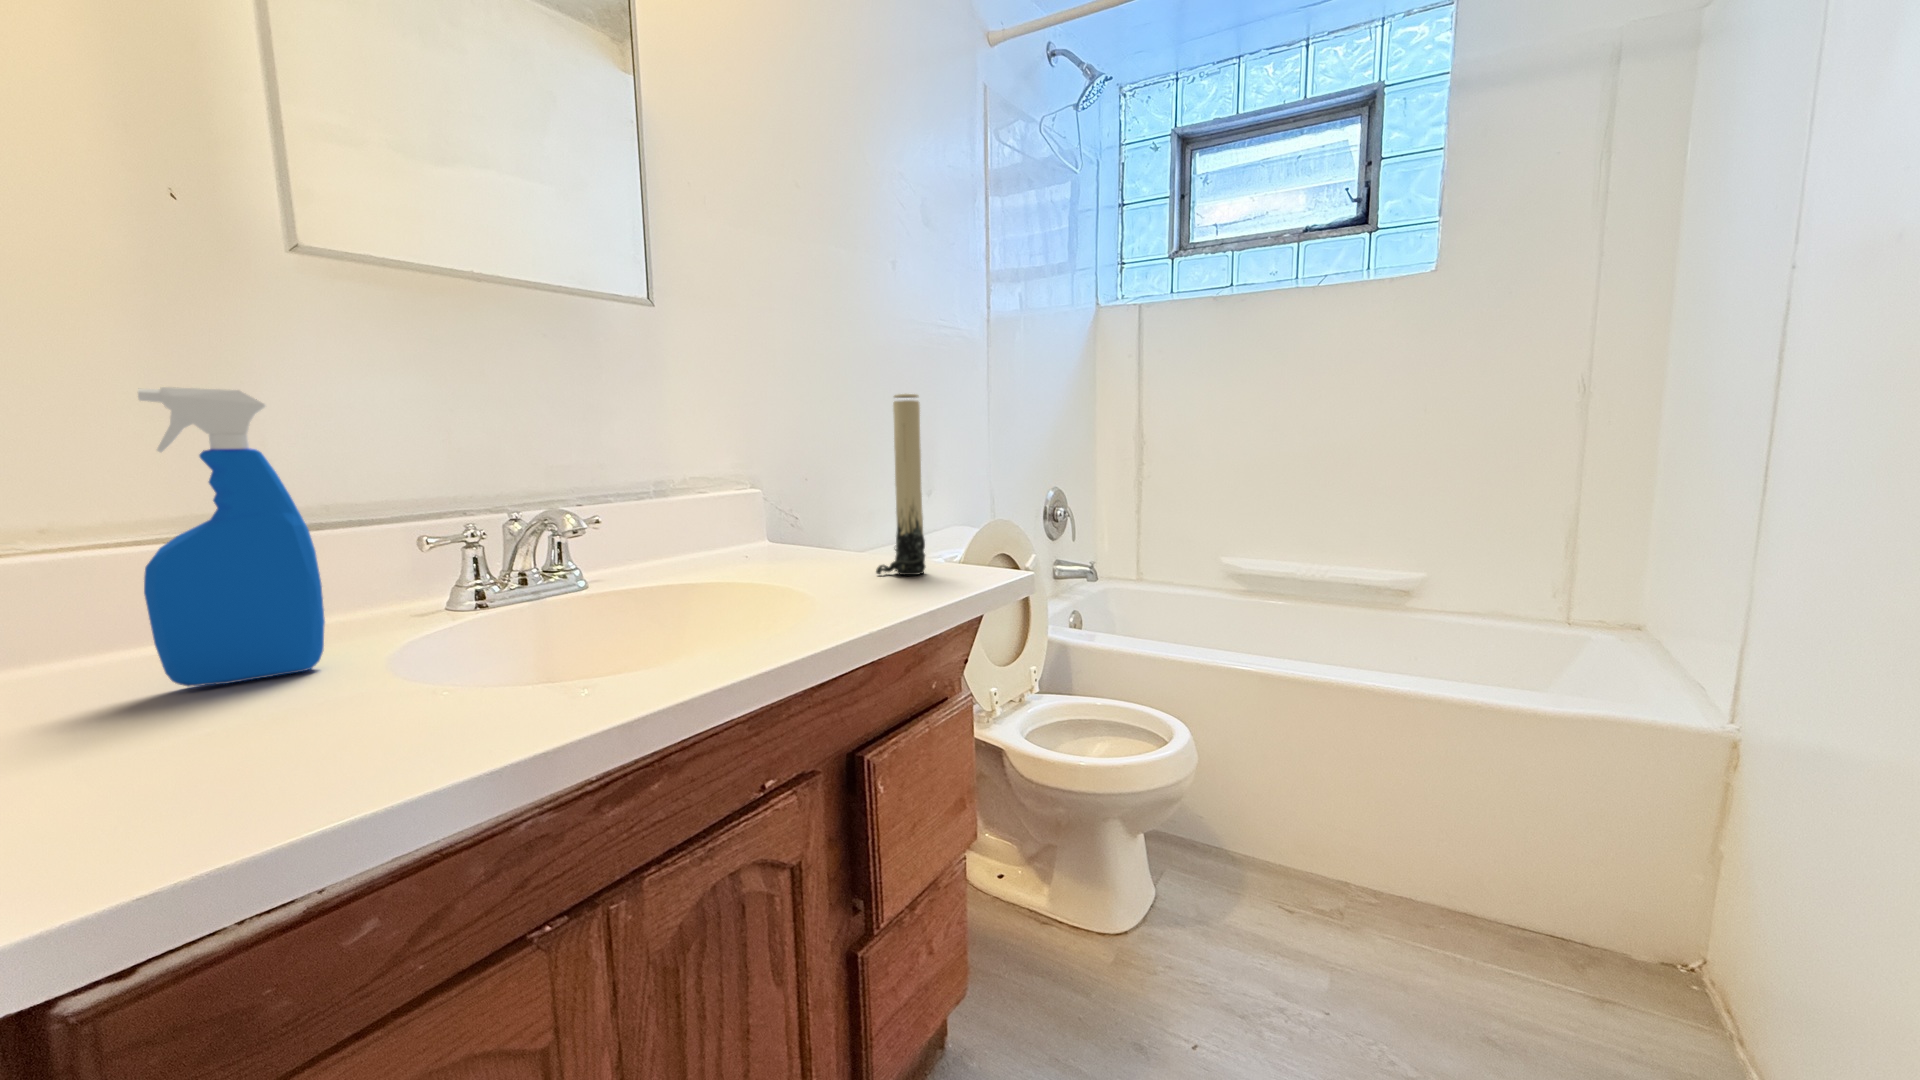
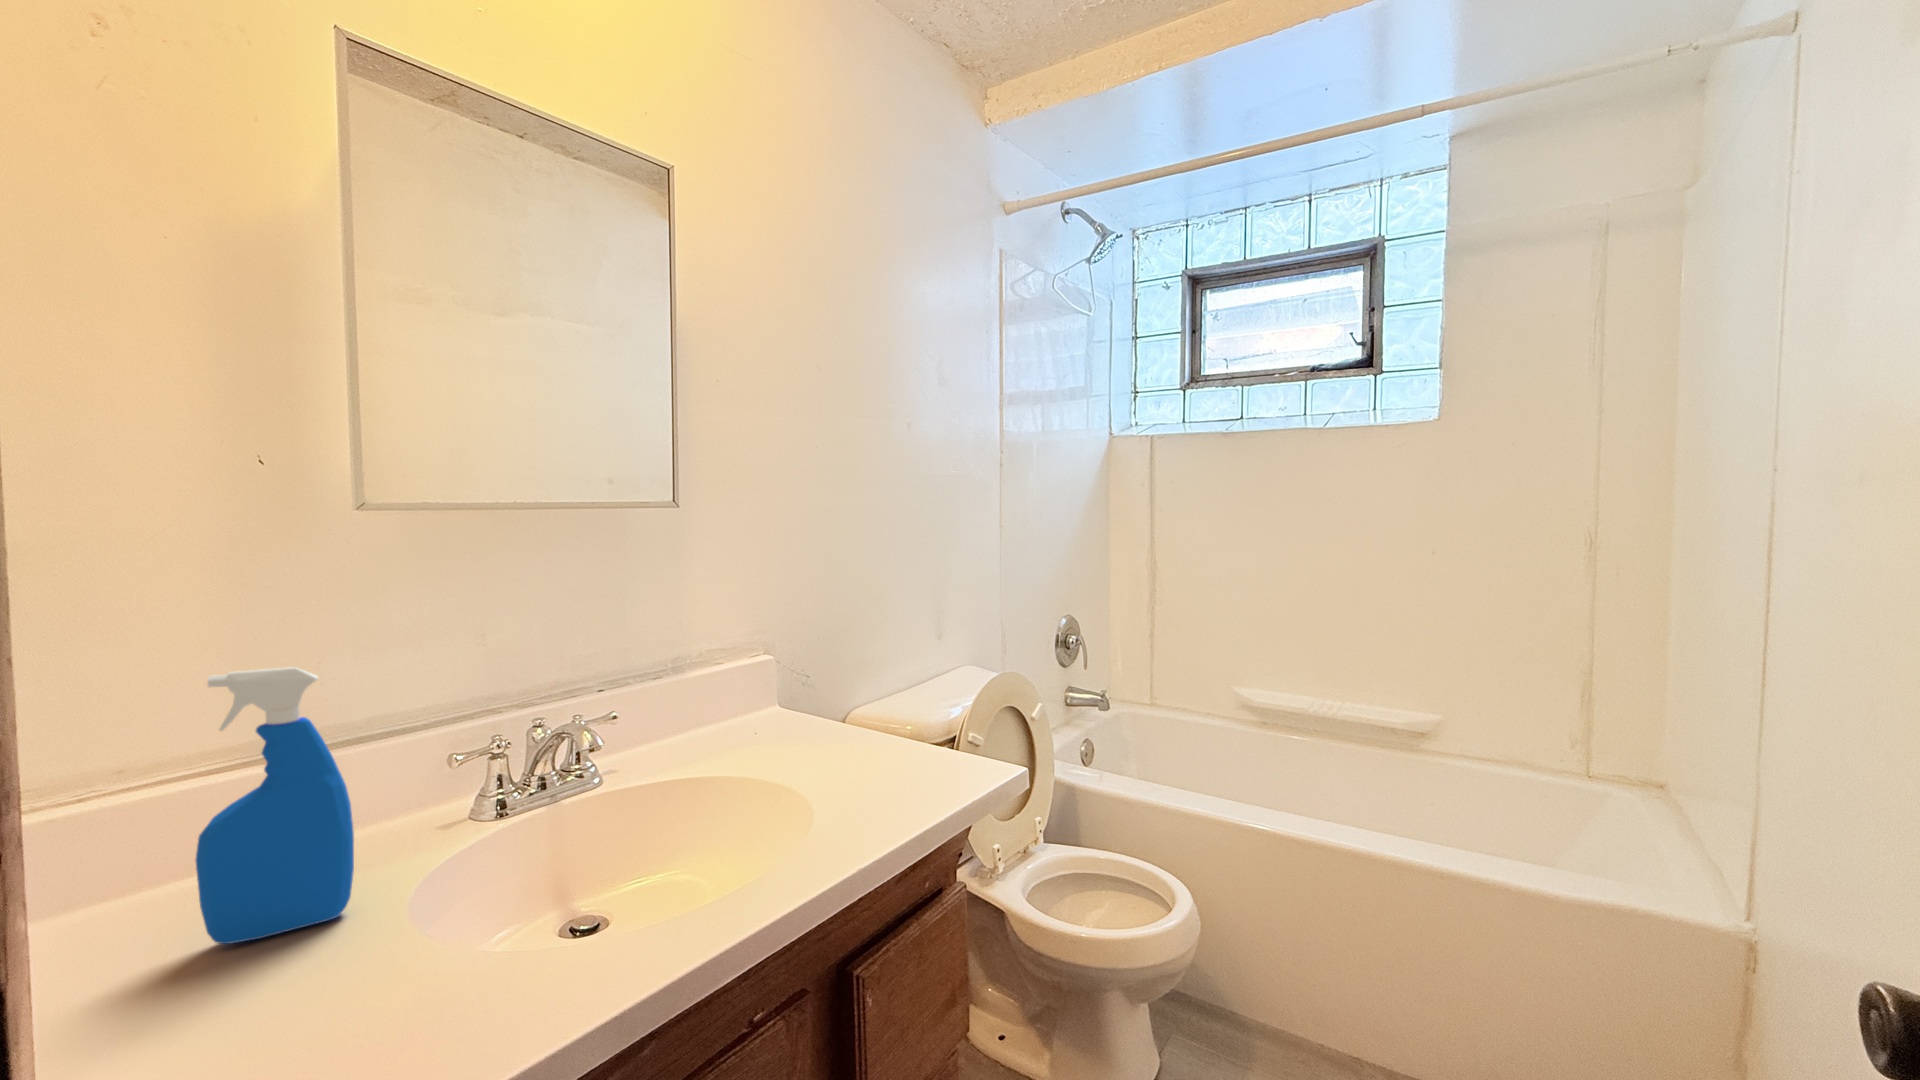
candle: present [876,394,925,575] -> none [876,597,924,771]

